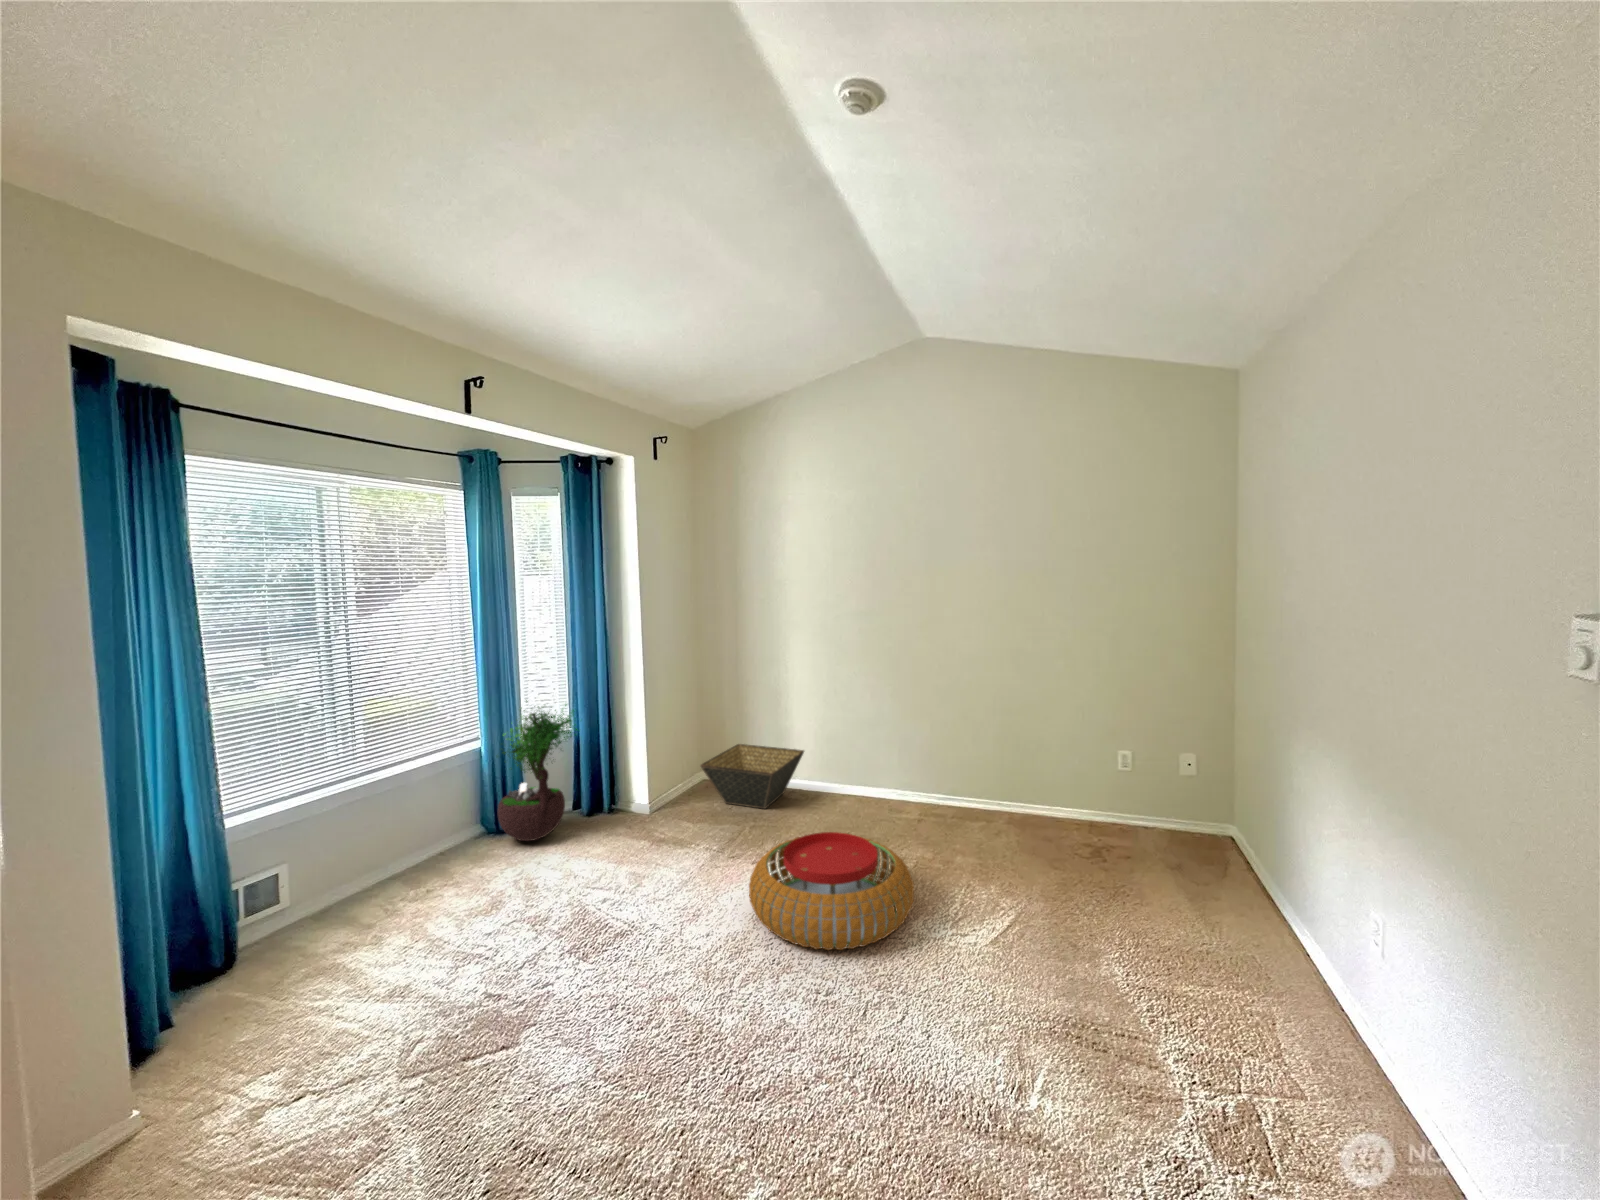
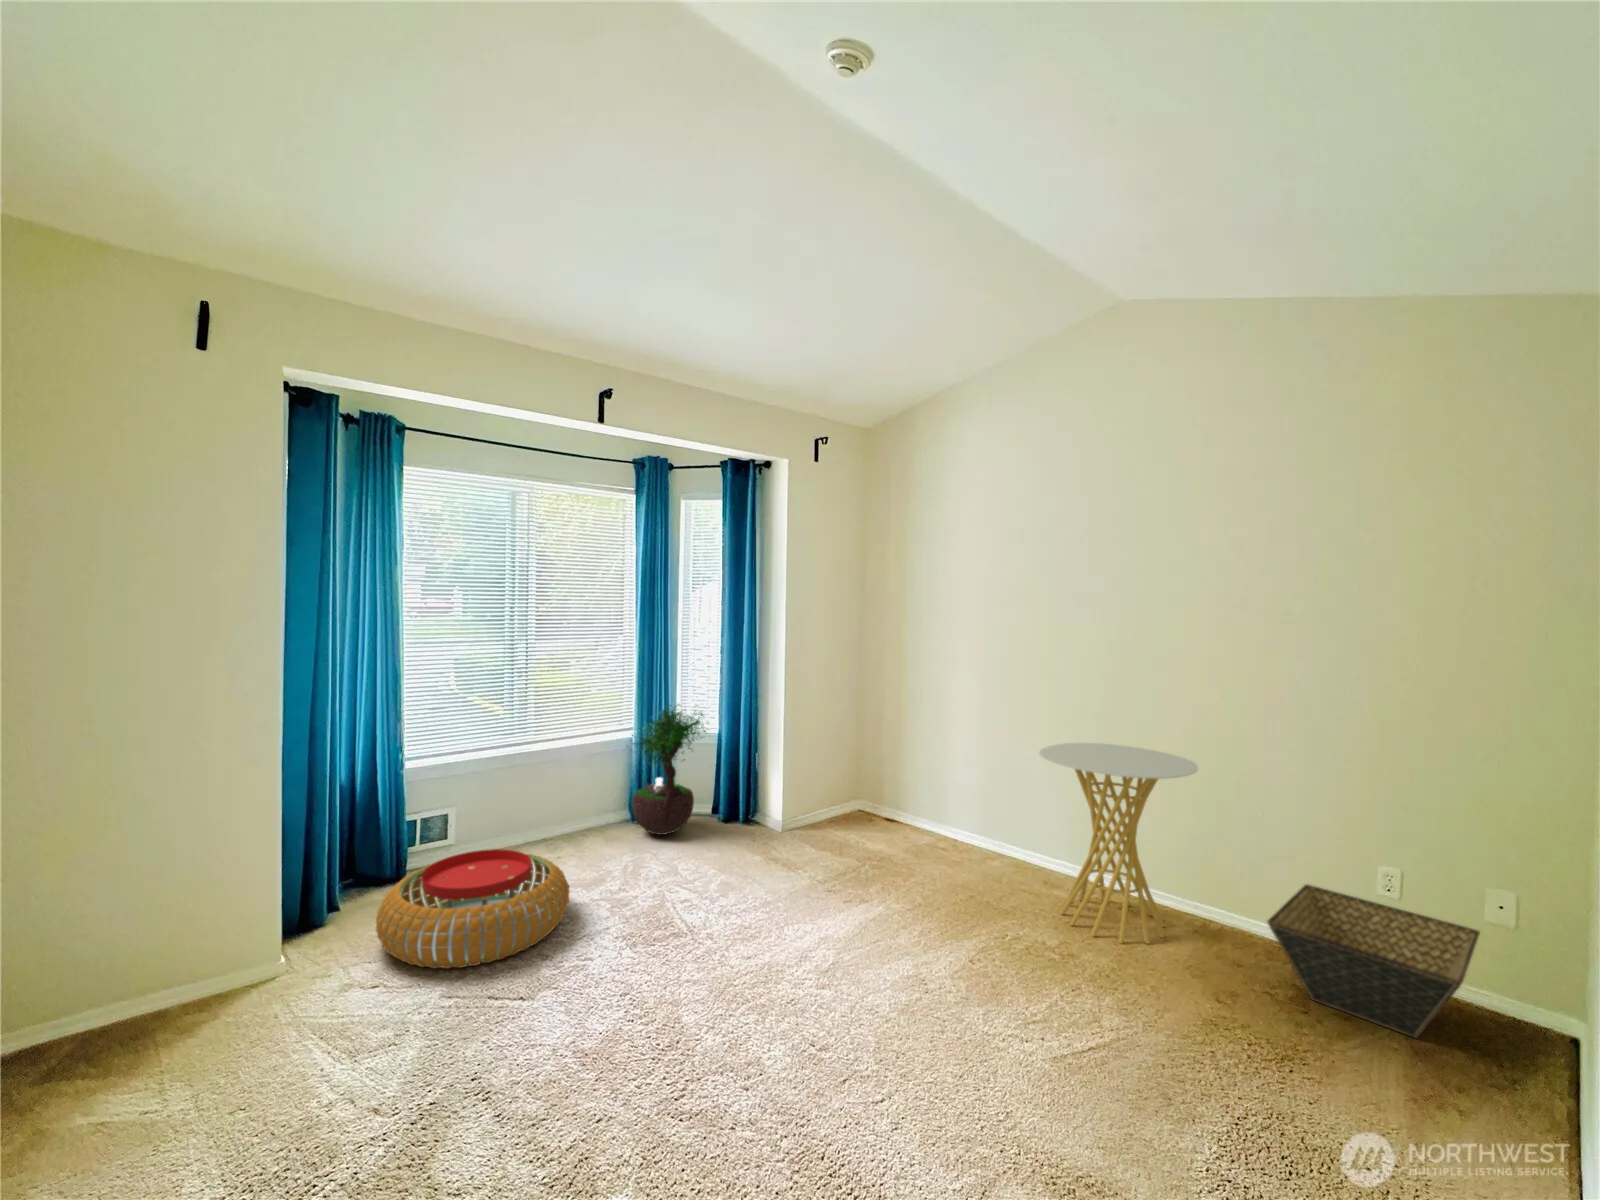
side table: none [895,693,1008,843] -> present [1039,743,1198,944]
basket: present [701,744,804,809] -> present [1267,885,1480,1038]
pouf: present [749,832,914,950] -> present [376,849,569,969]

